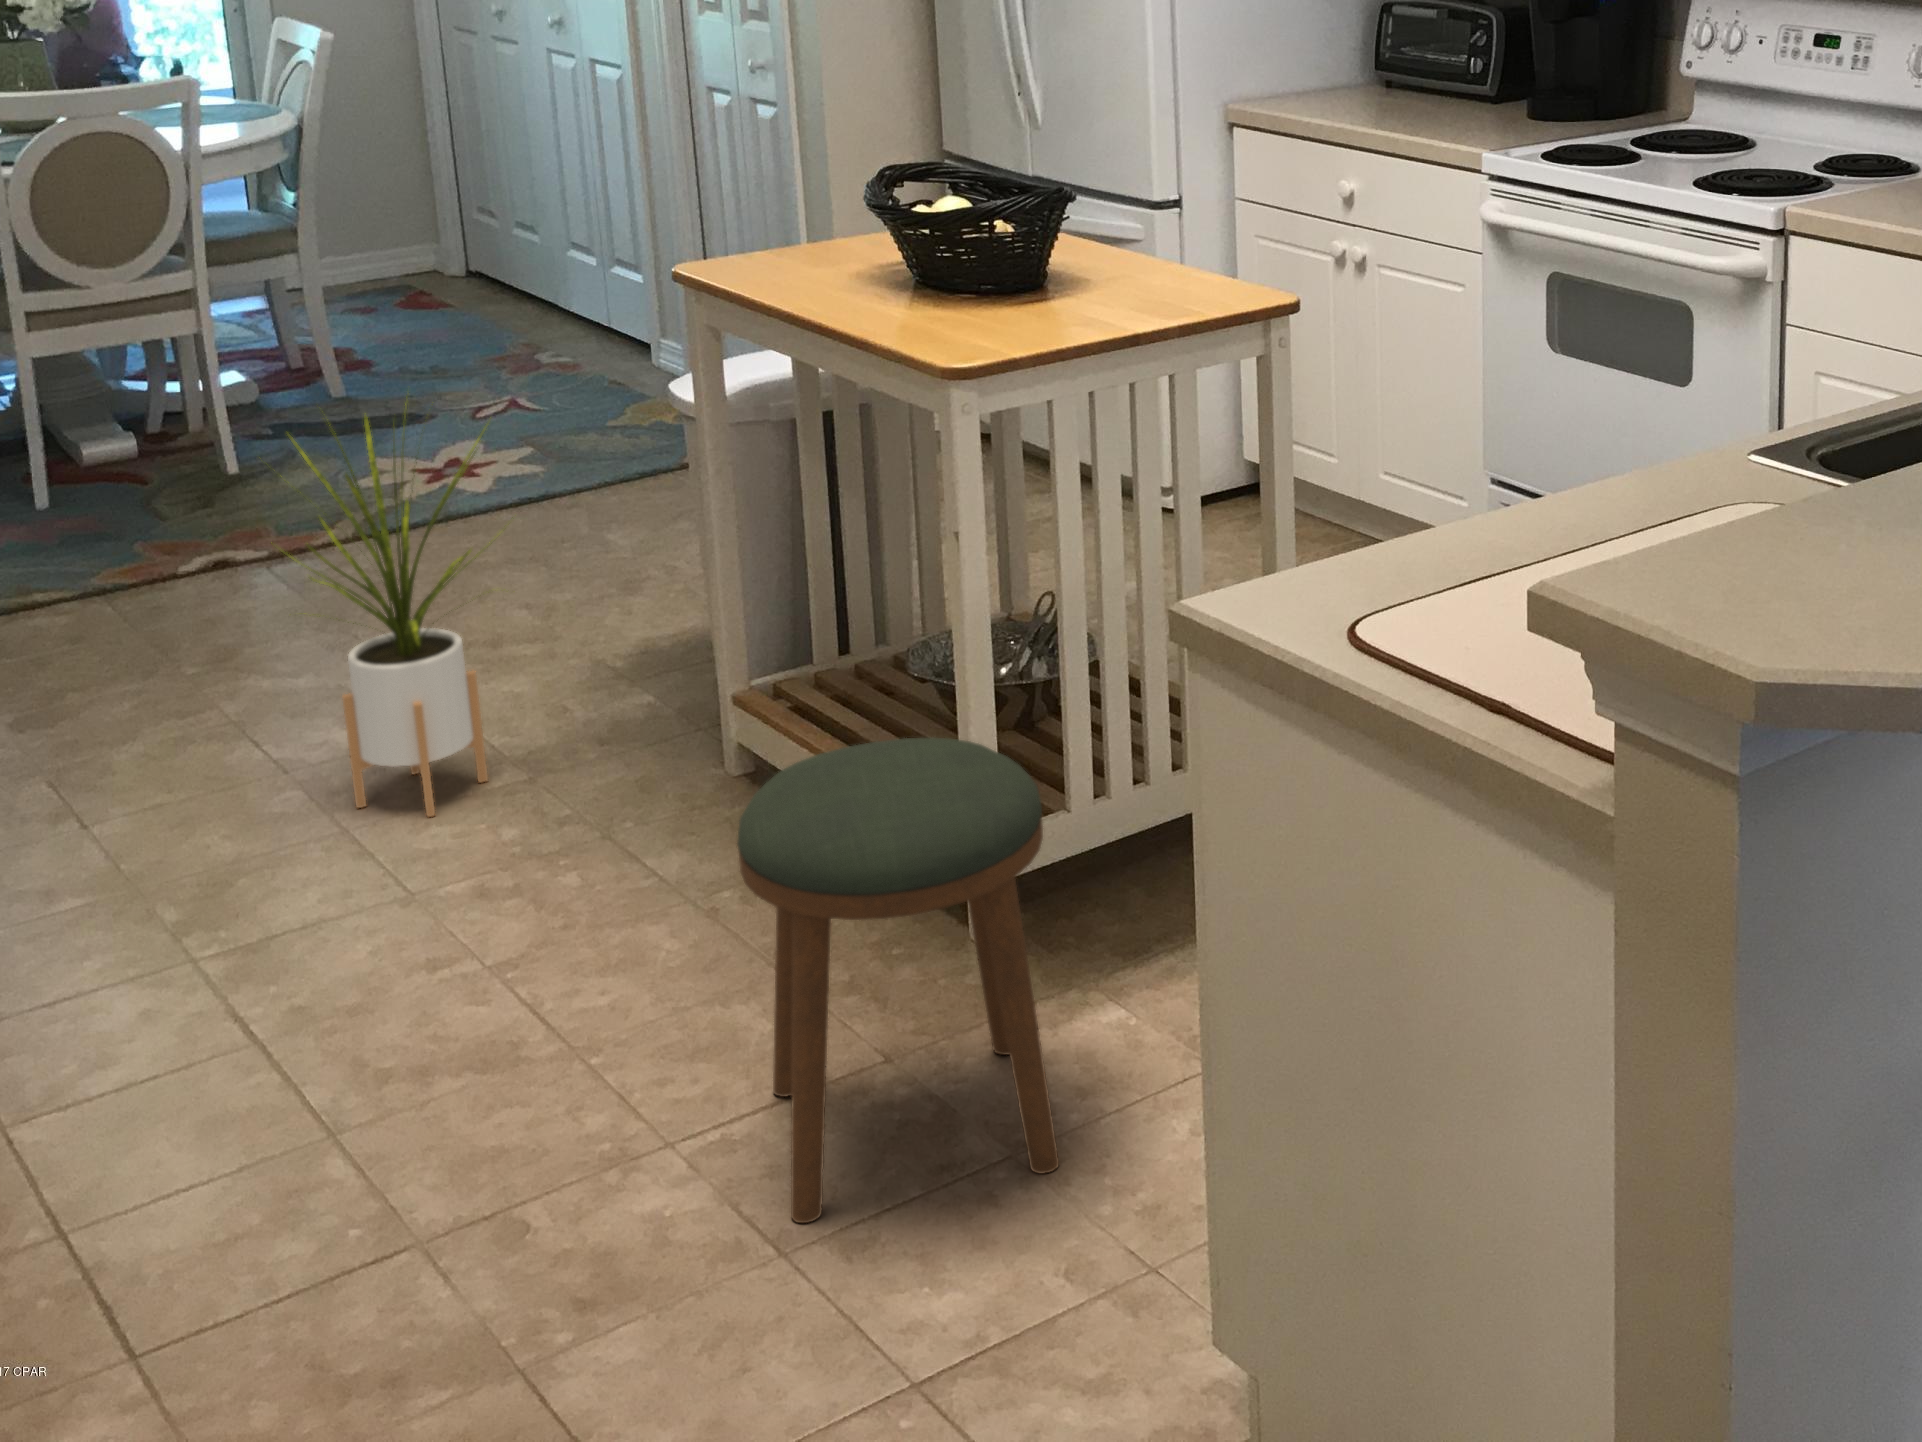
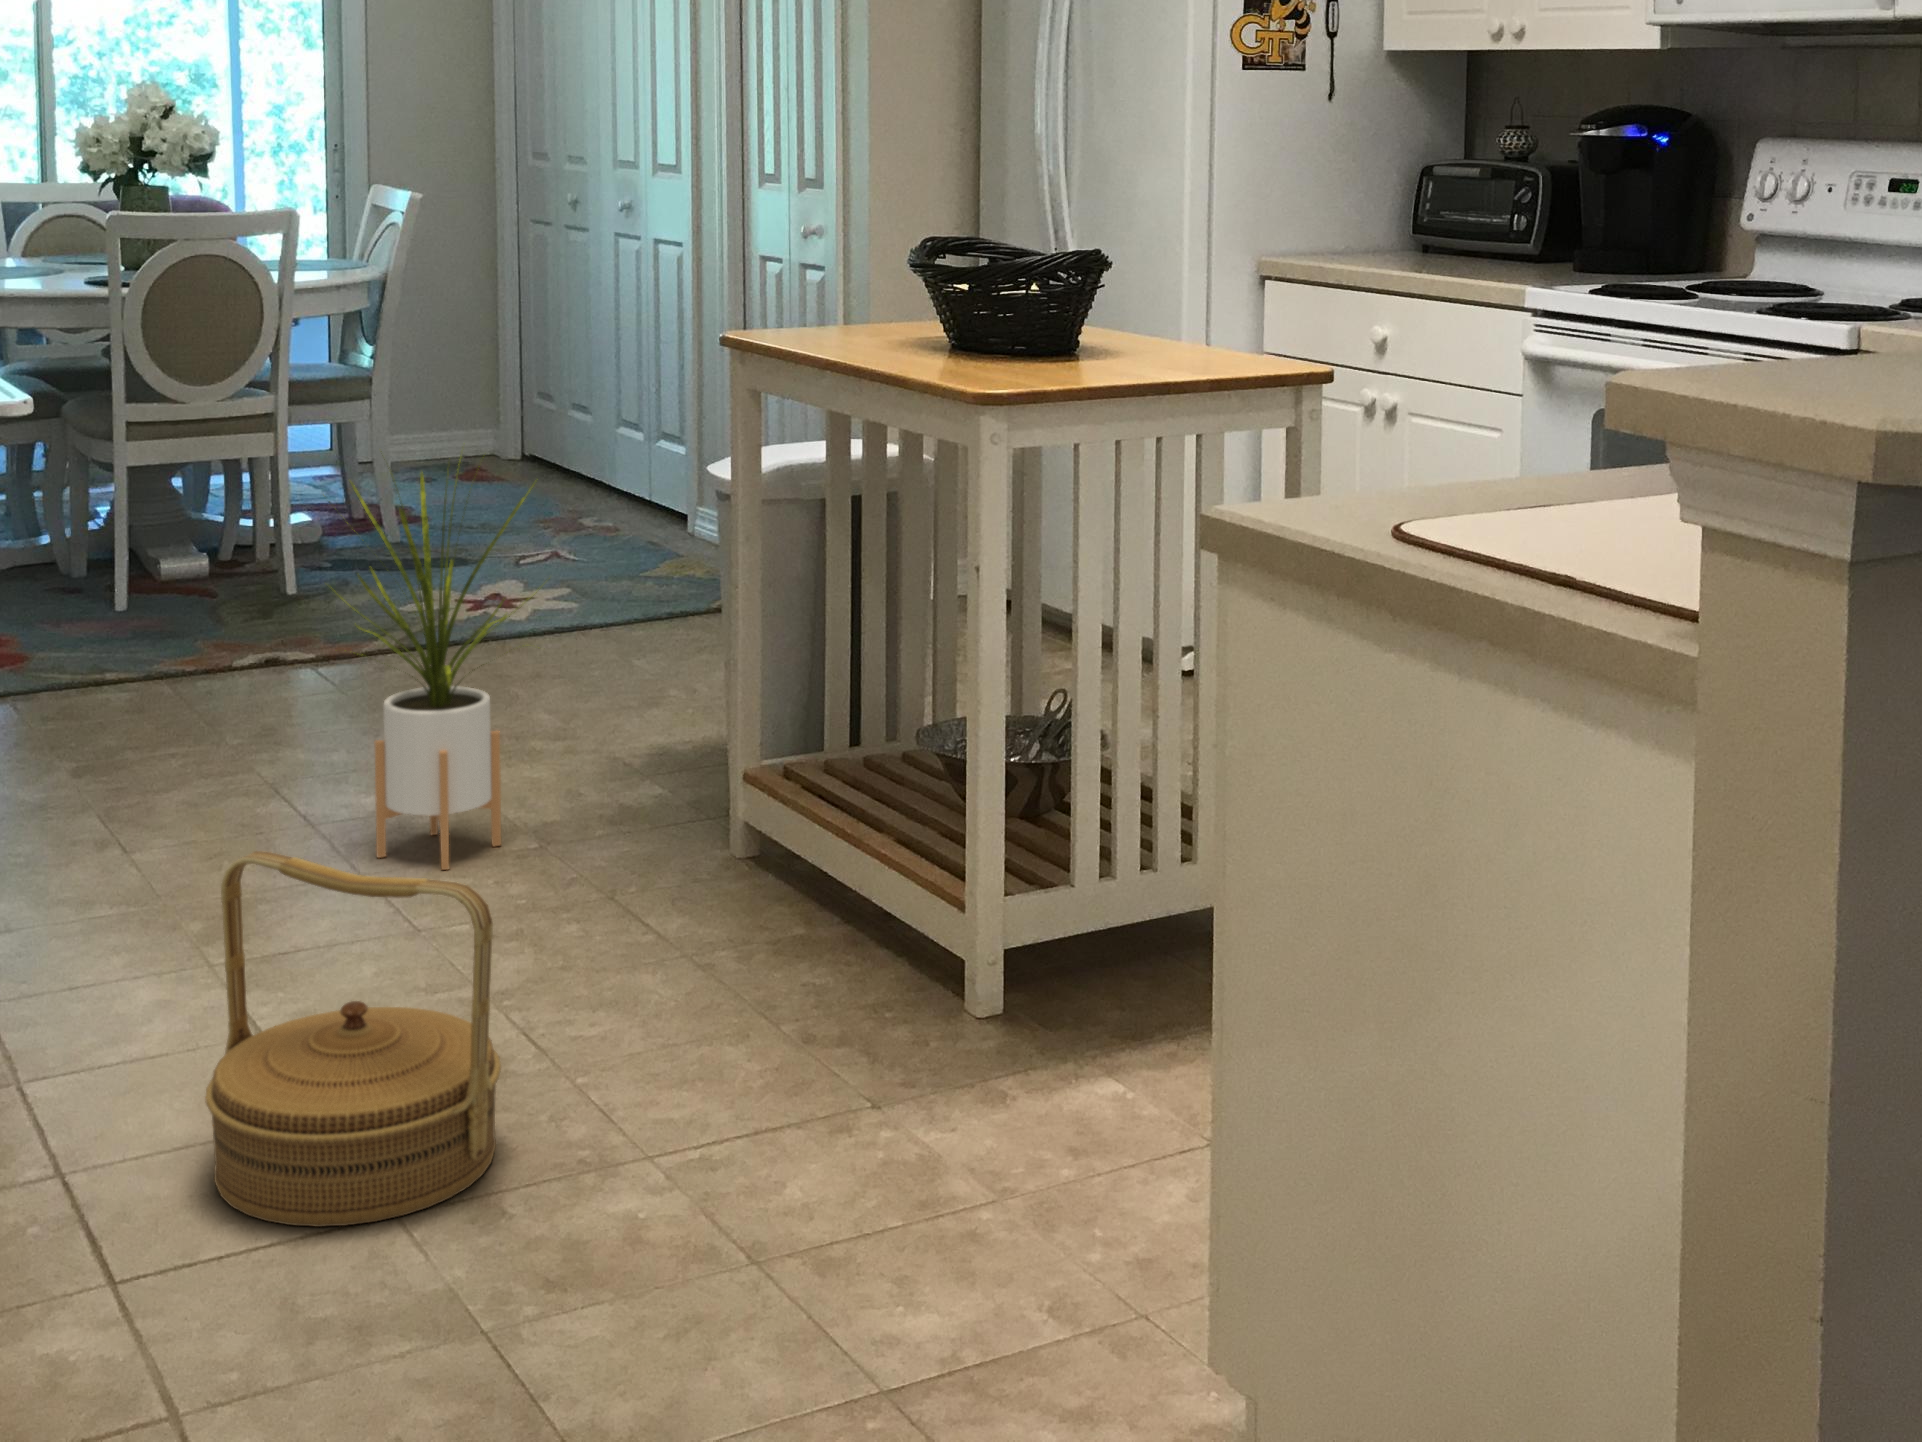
stool: present [737,737,1059,1223] -> none [741,754,1046,1235]
basket: none [193,902,512,1273] -> present [205,851,501,1227]

